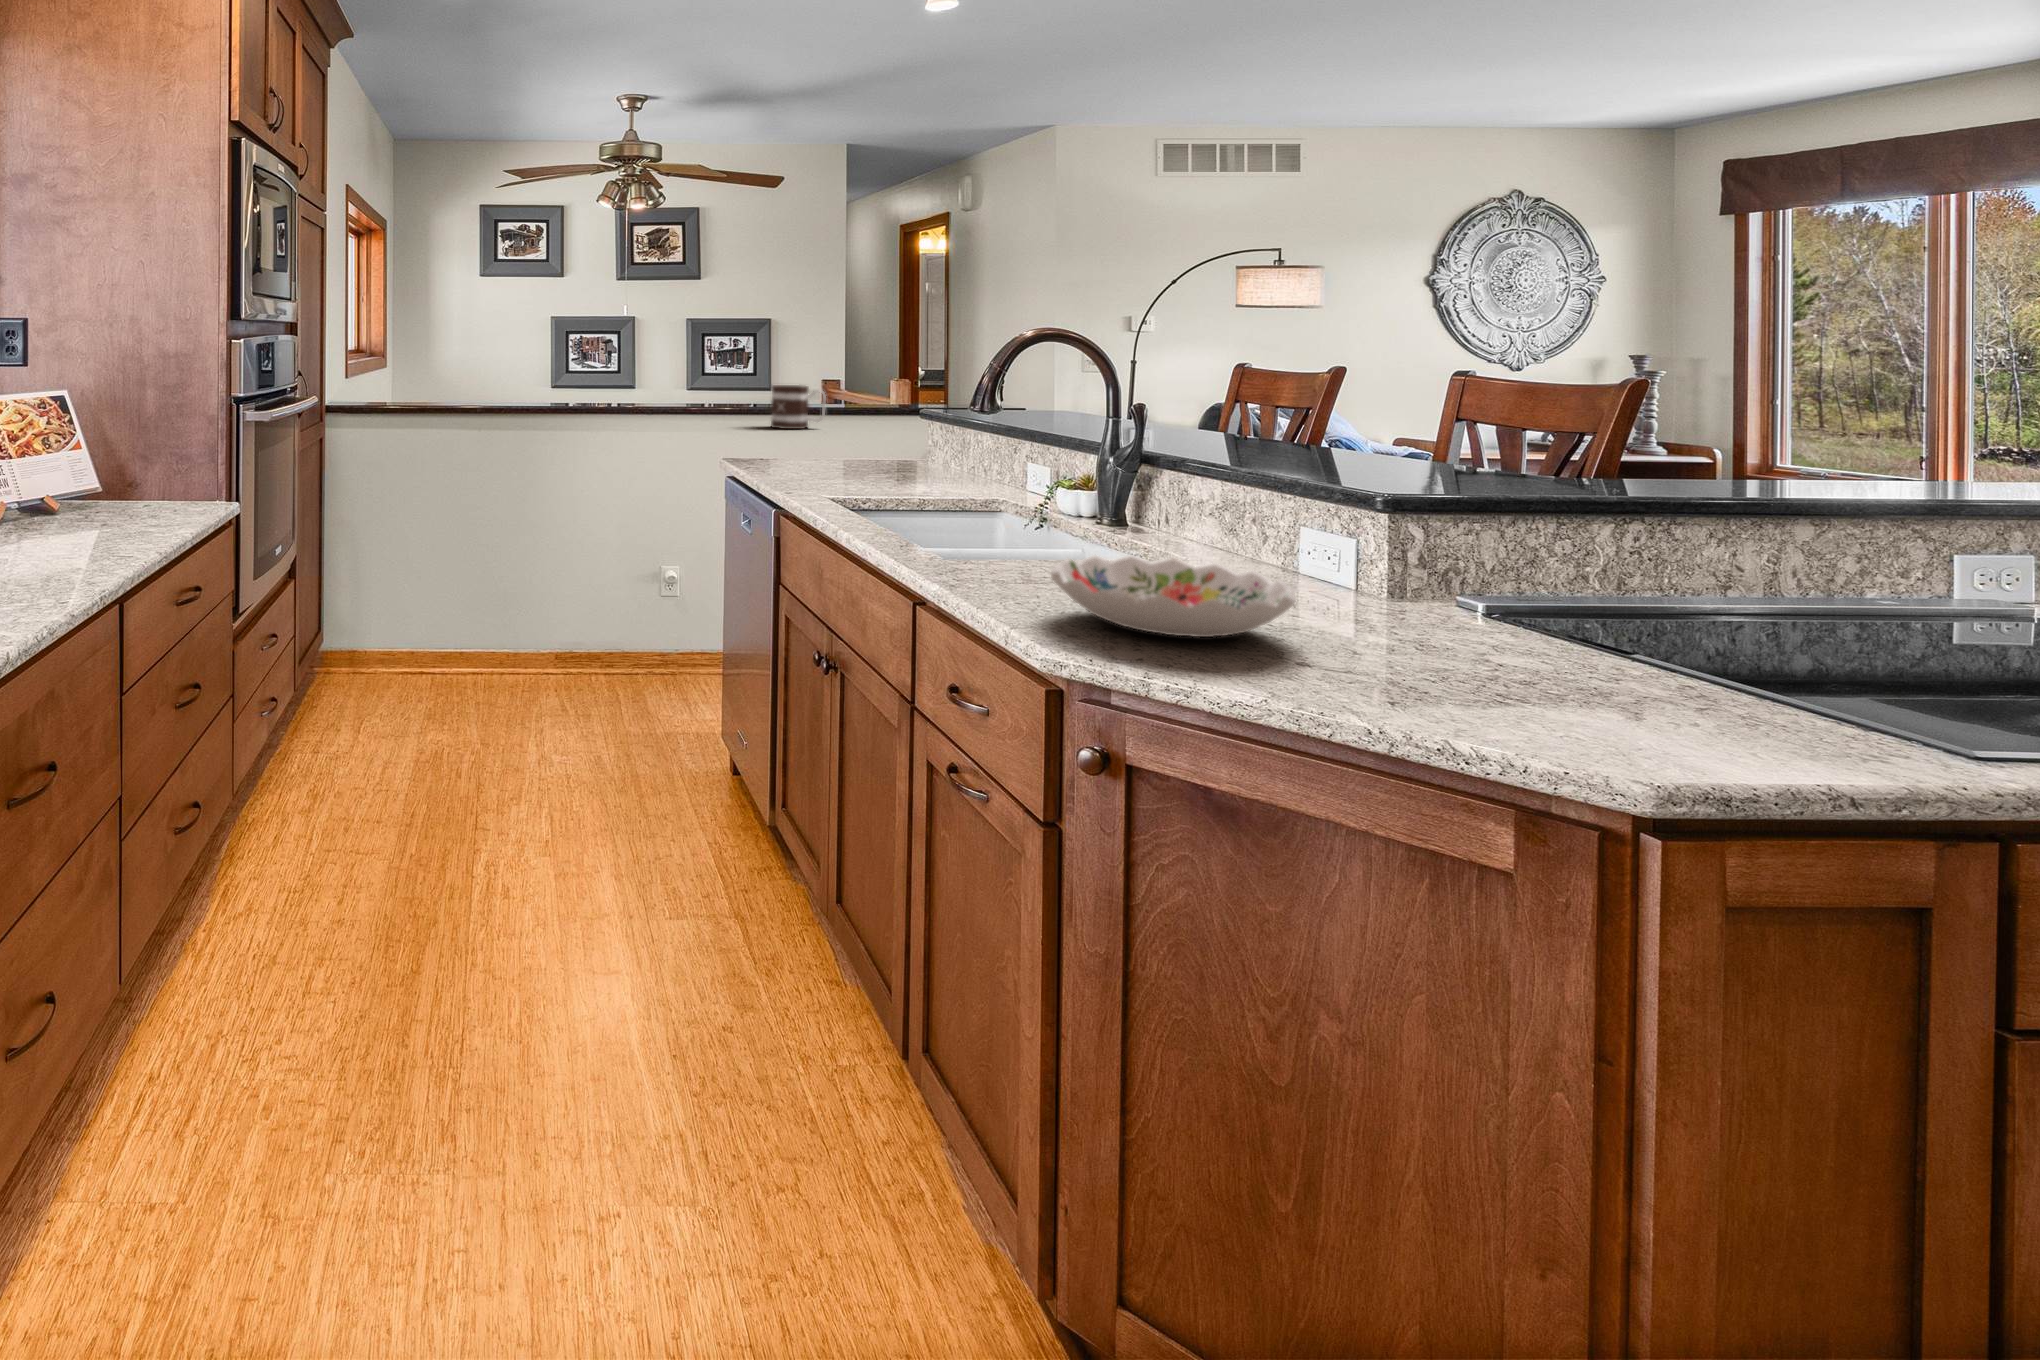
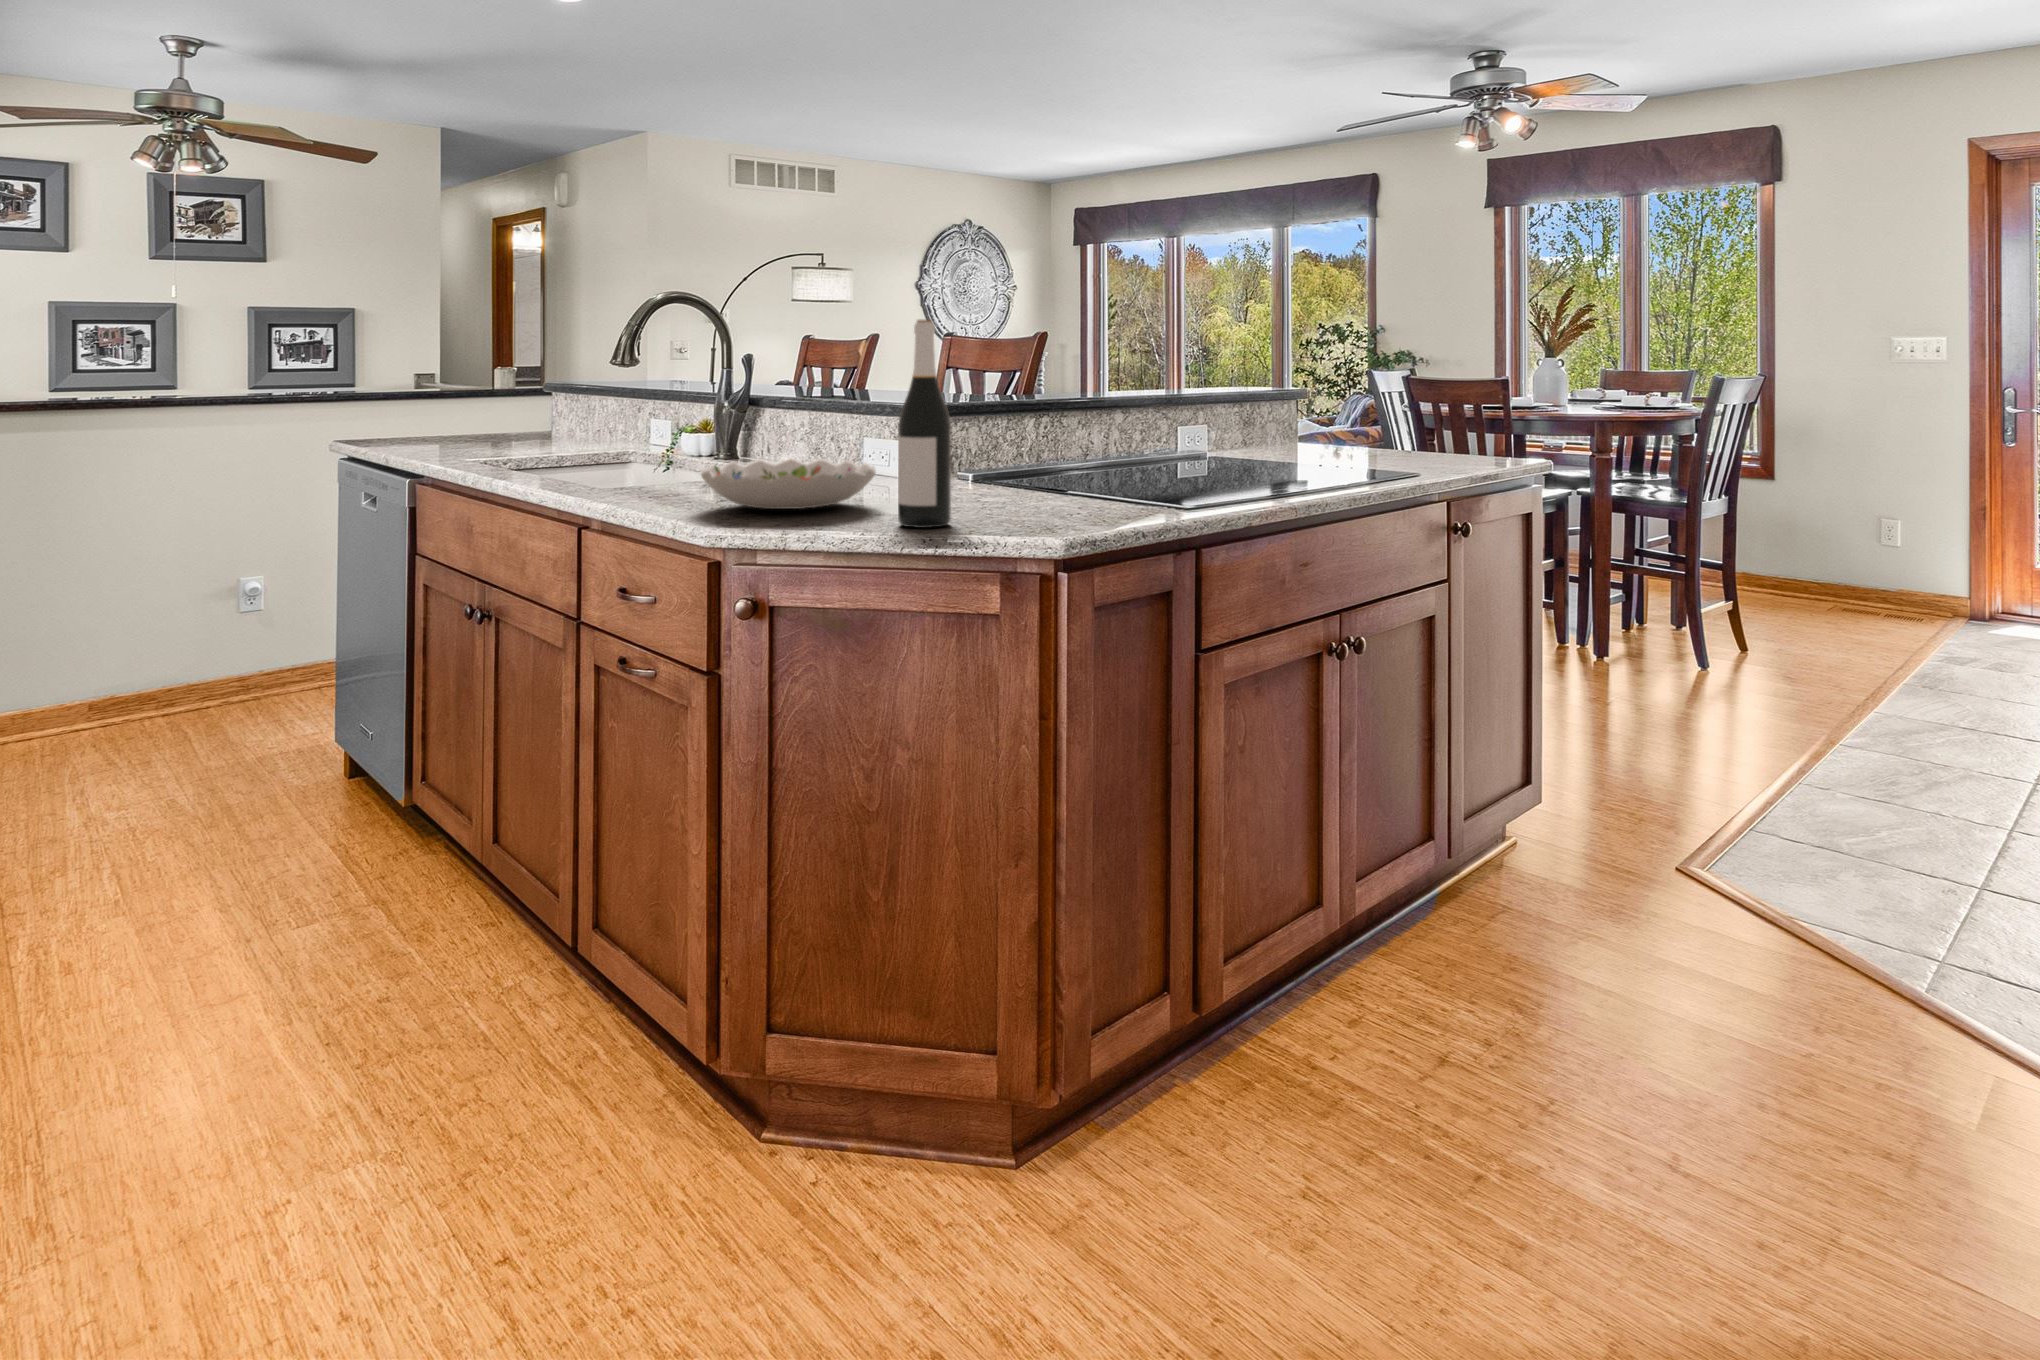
mug: present [771,385,826,429] -> none [373,372,438,420]
wine bottle: none [1328,413,1421,711] -> present [898,320,951,528]

